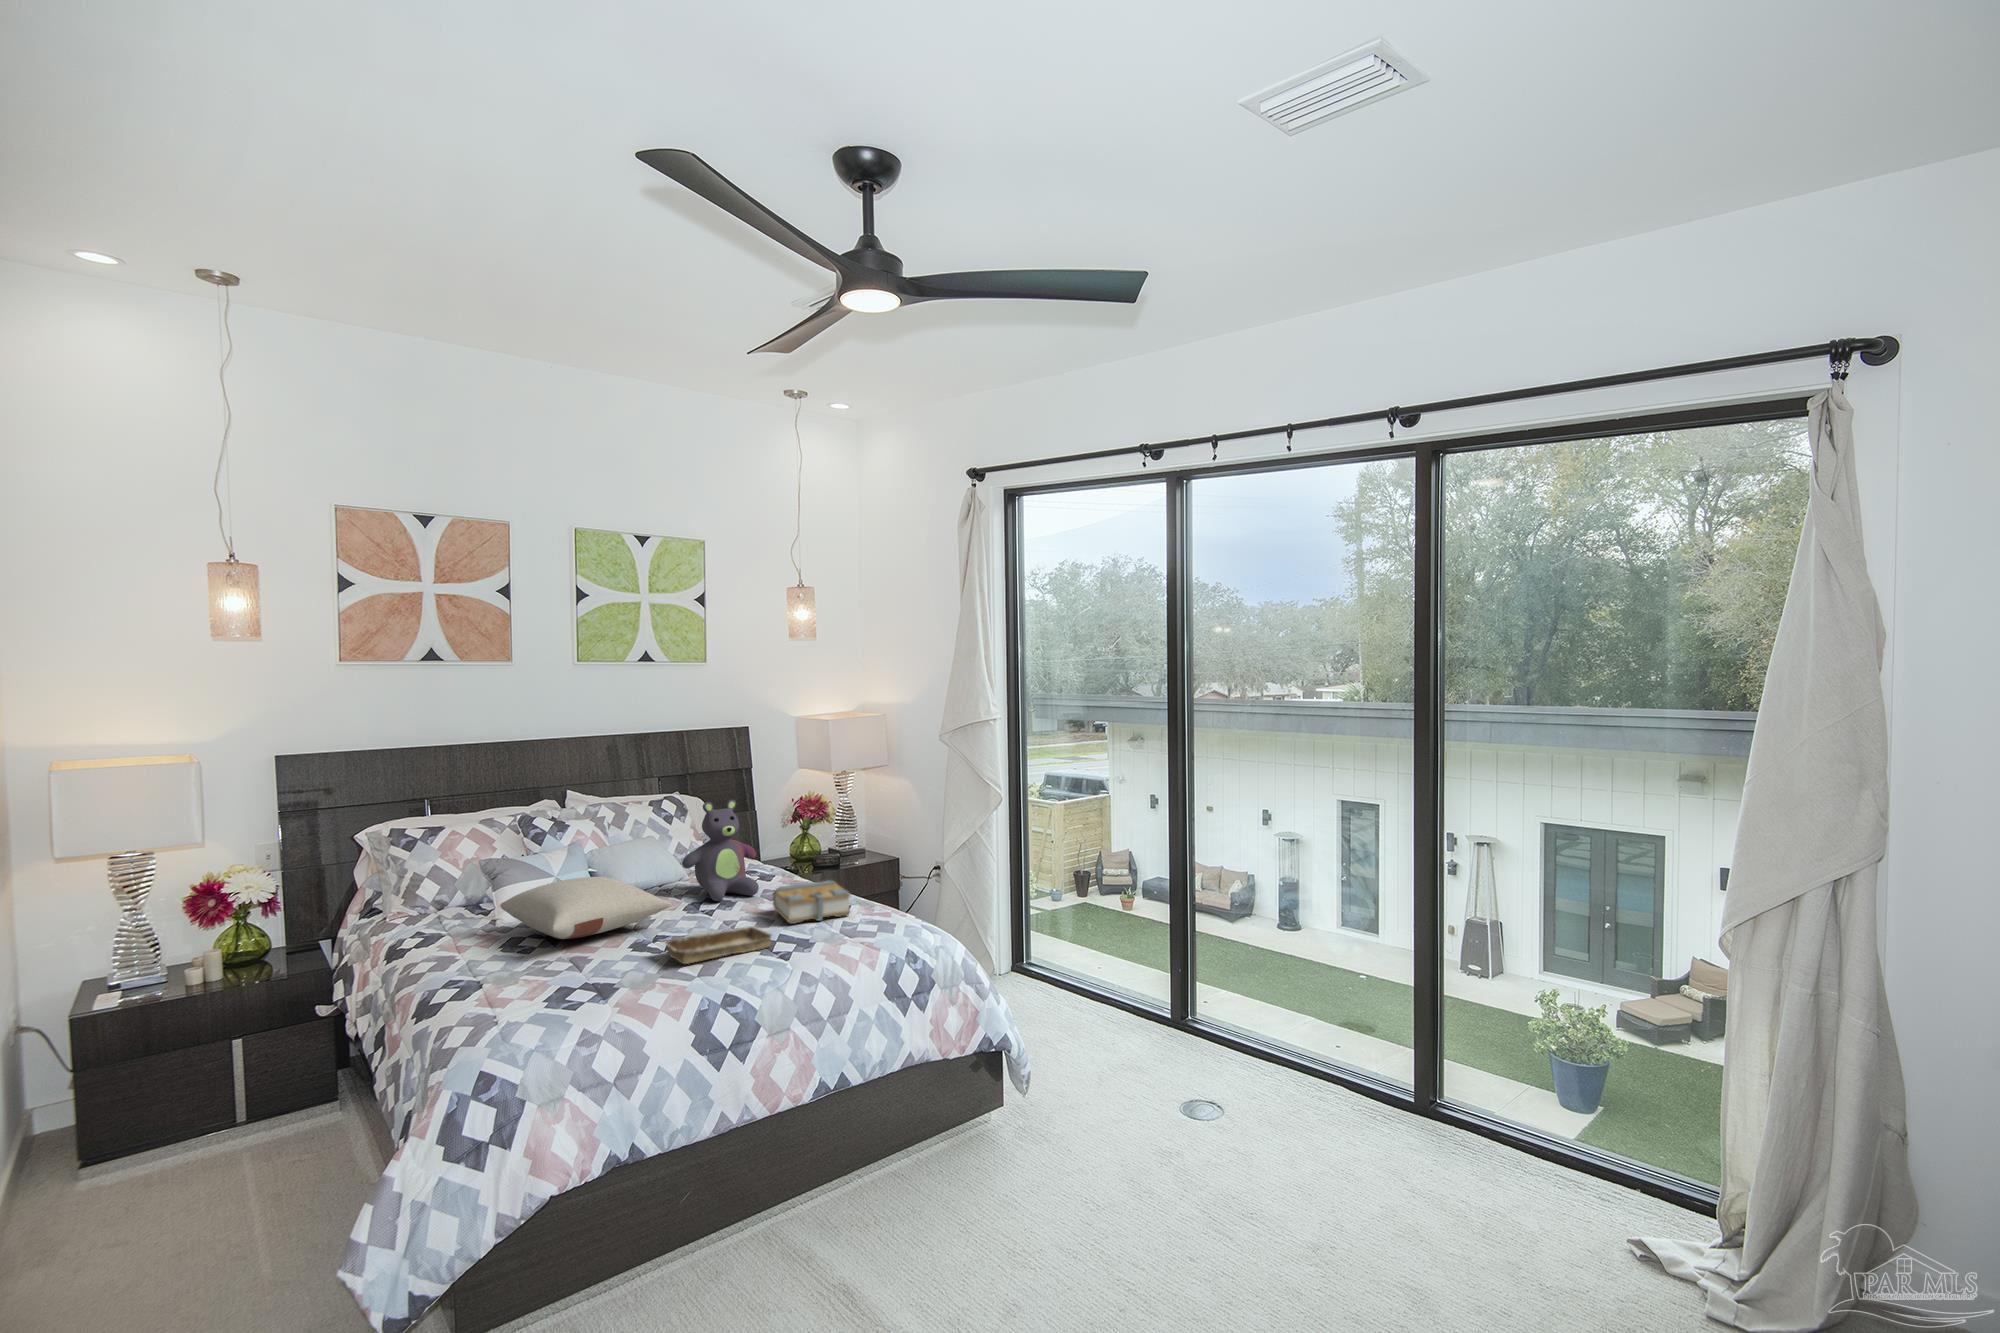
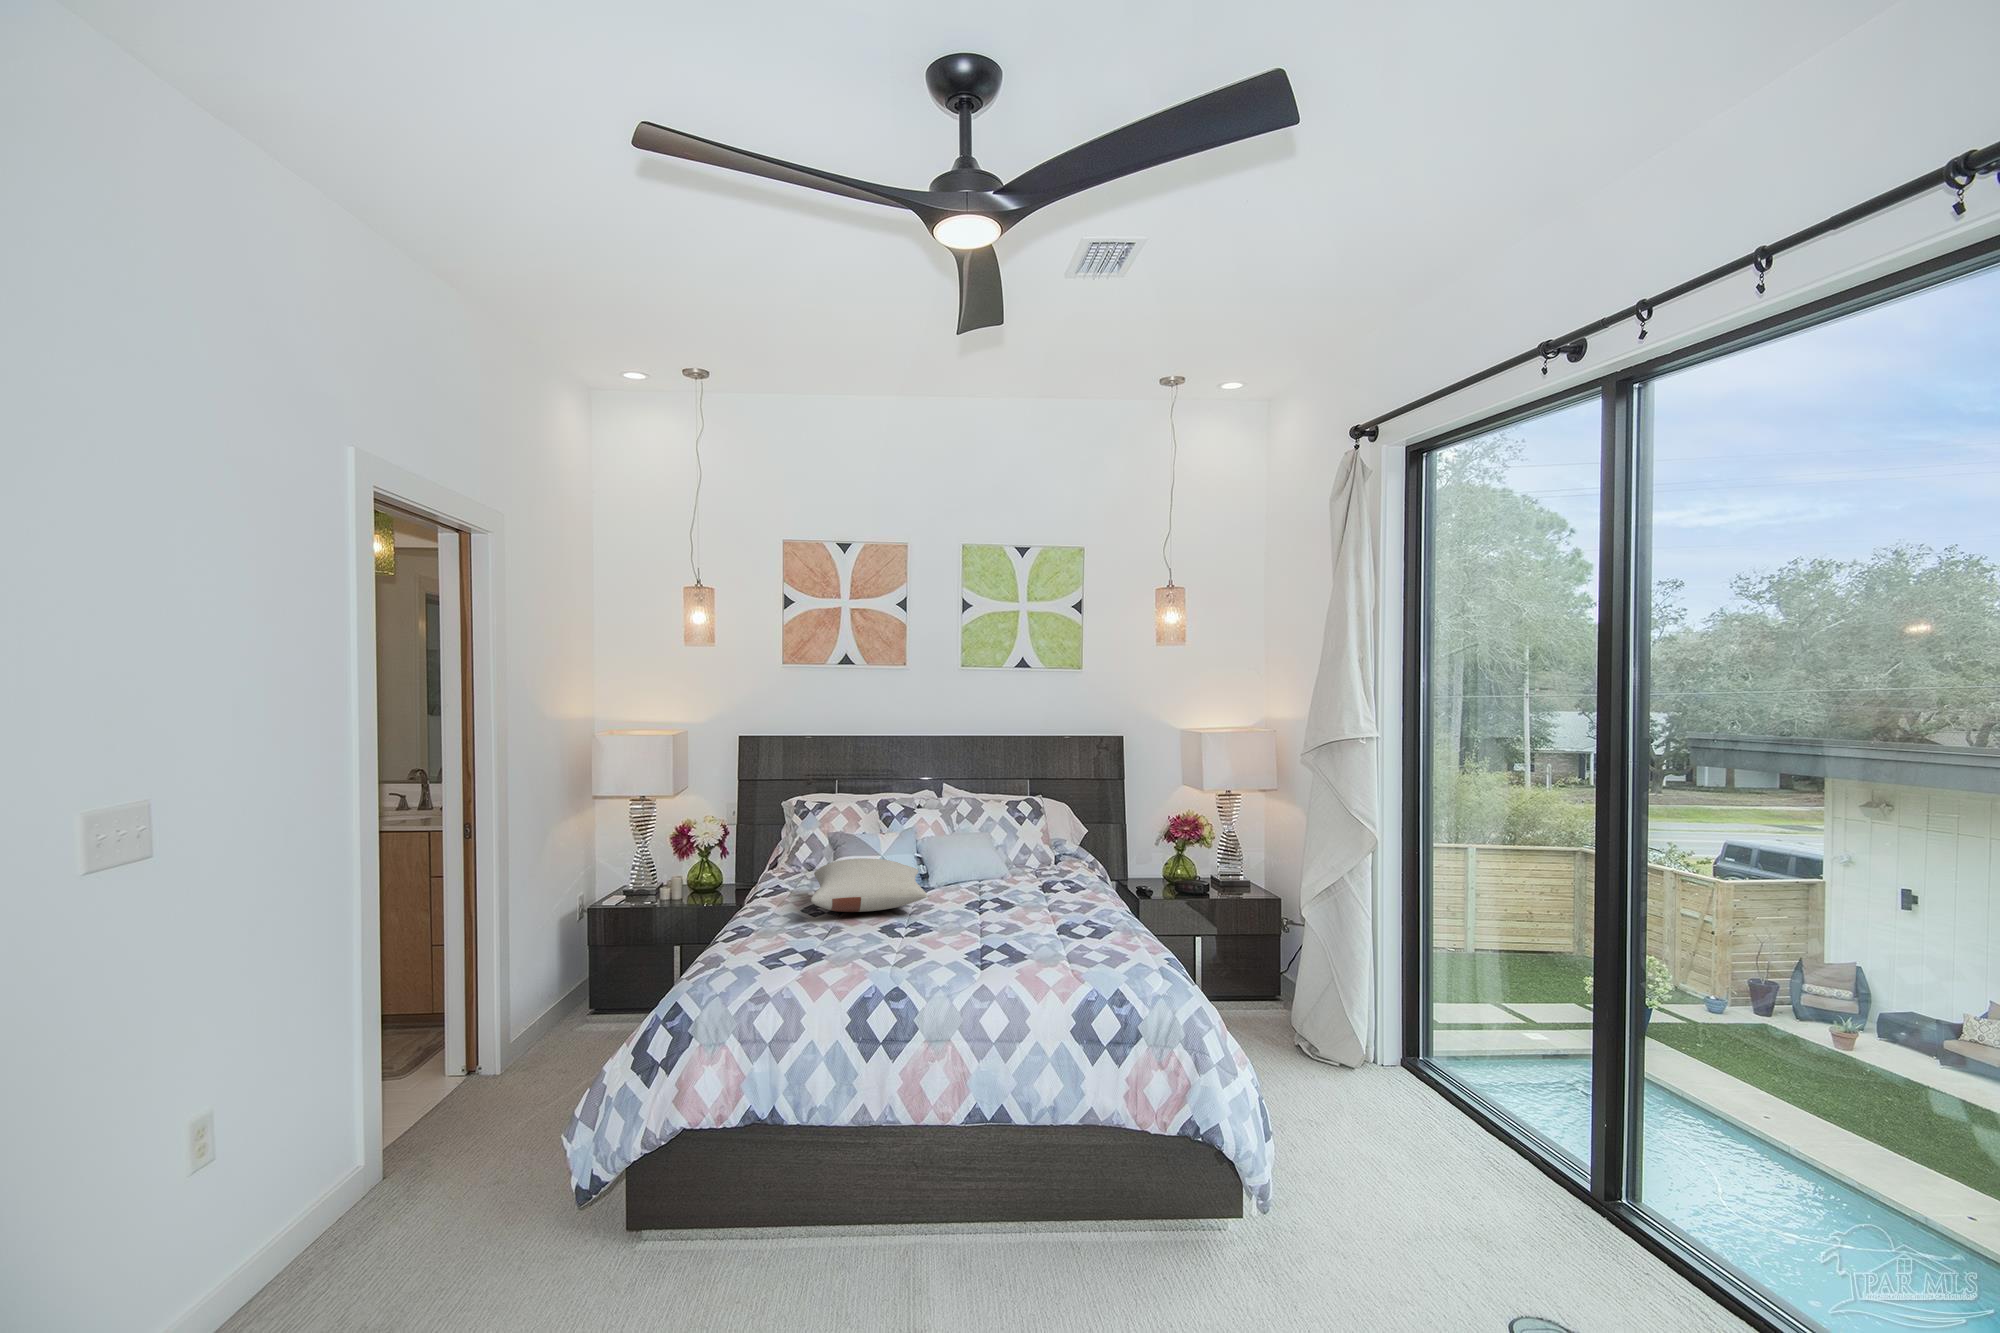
stuffed bear: present [682,799,759,901] -> none [977,802,1053,902]
book: present [773,881,851,924] -> none [1019,895,1092,939]
tray: present [663,926,772,964] -> none [879,927,979,954]

